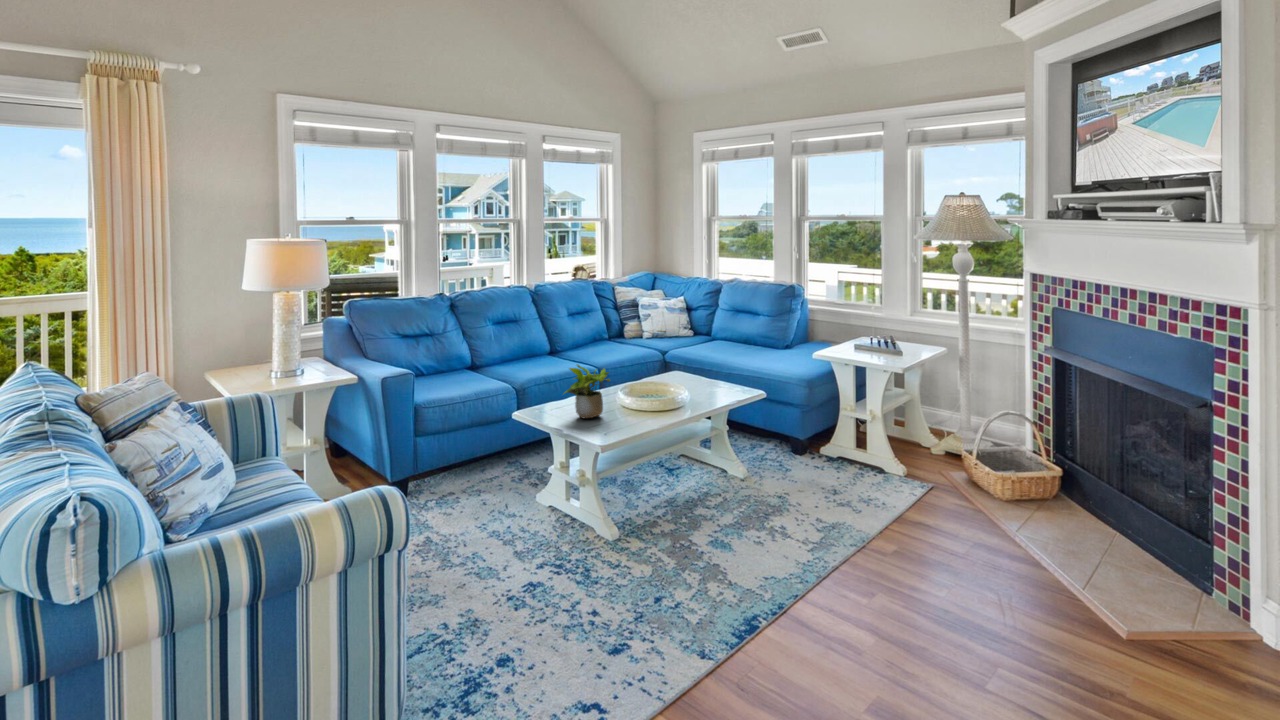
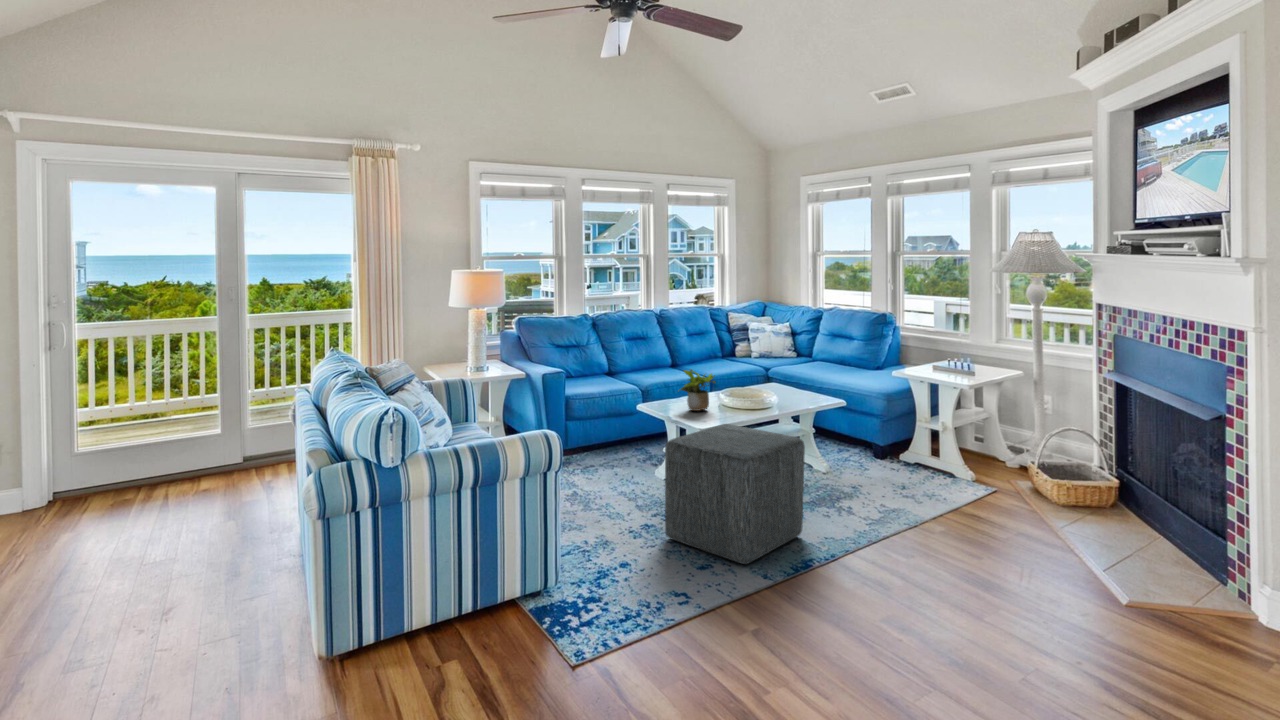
ottoman: none [554,440,737,637] -> present [665,424,805,564]

